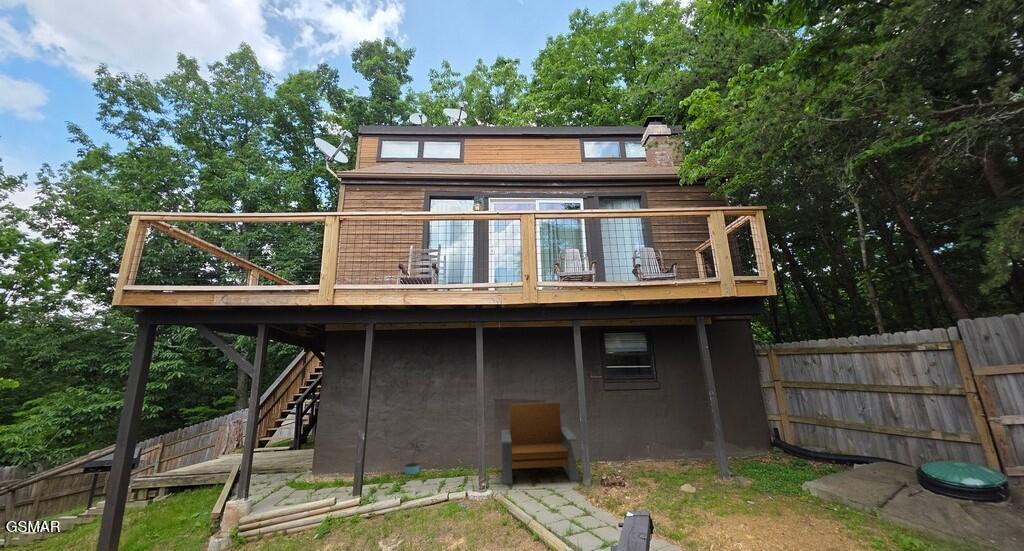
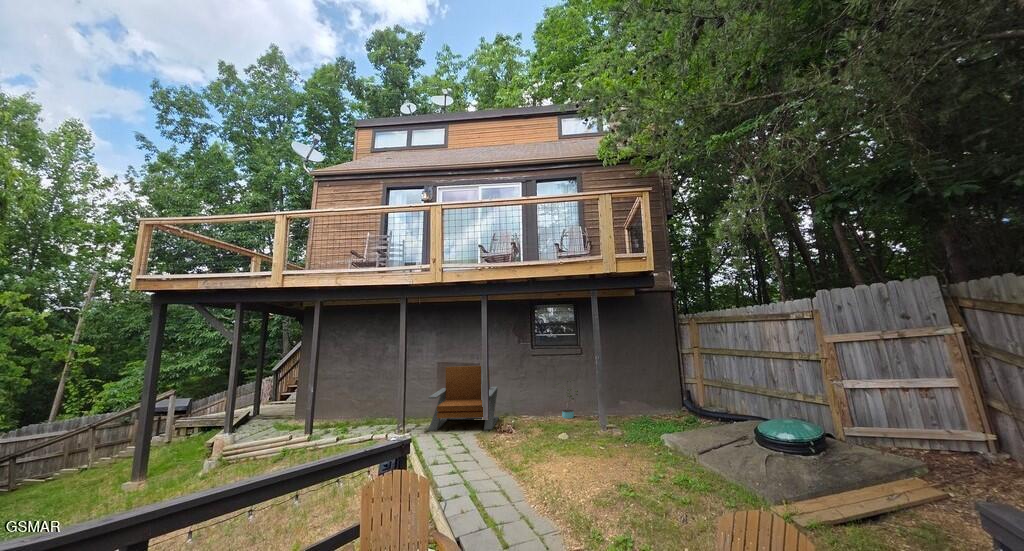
potted plant: present [400,426,425,474] -> present [557,381,578,418]

